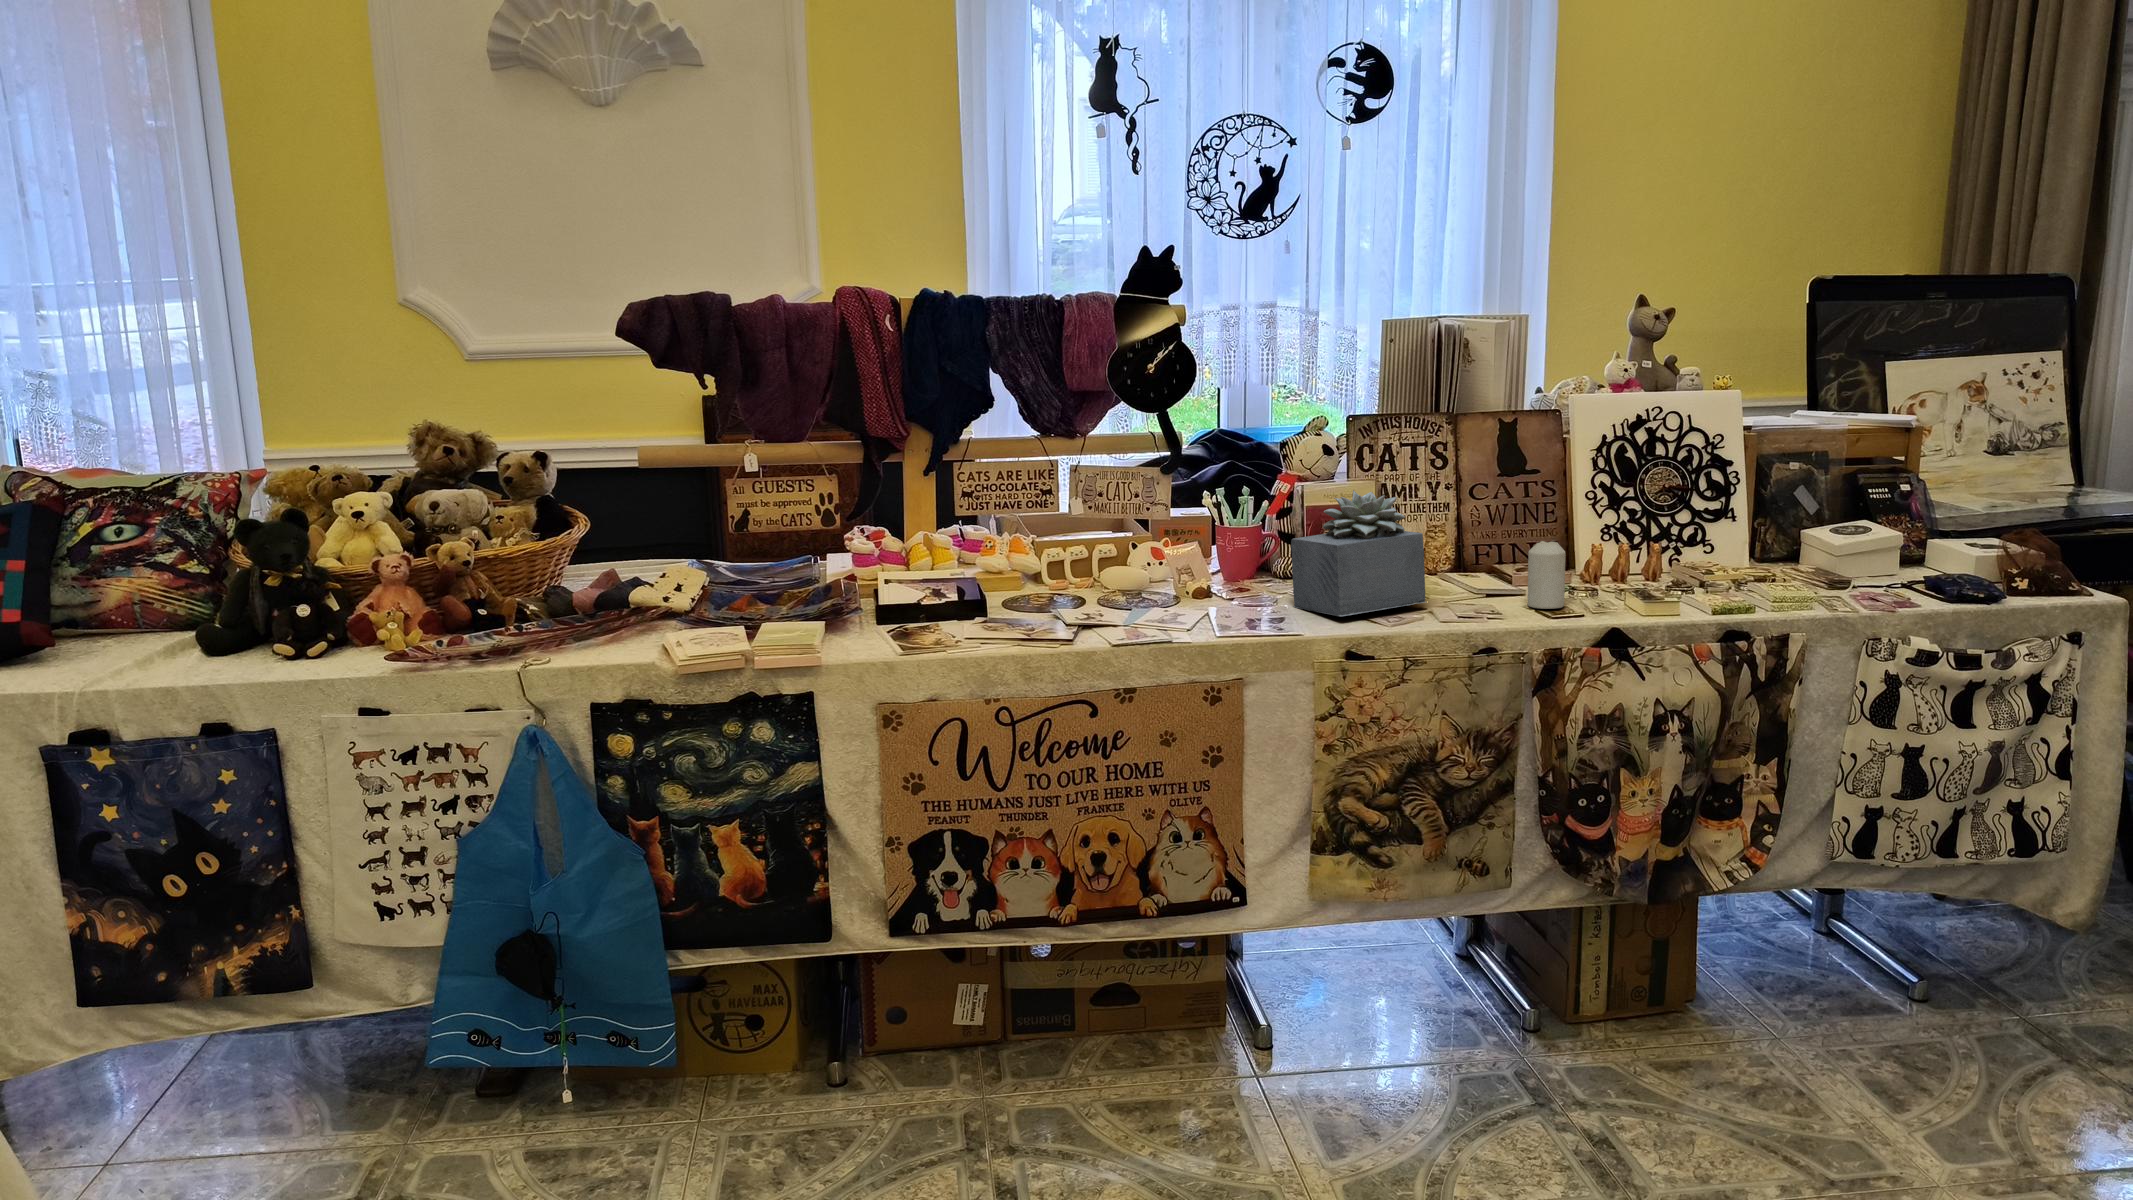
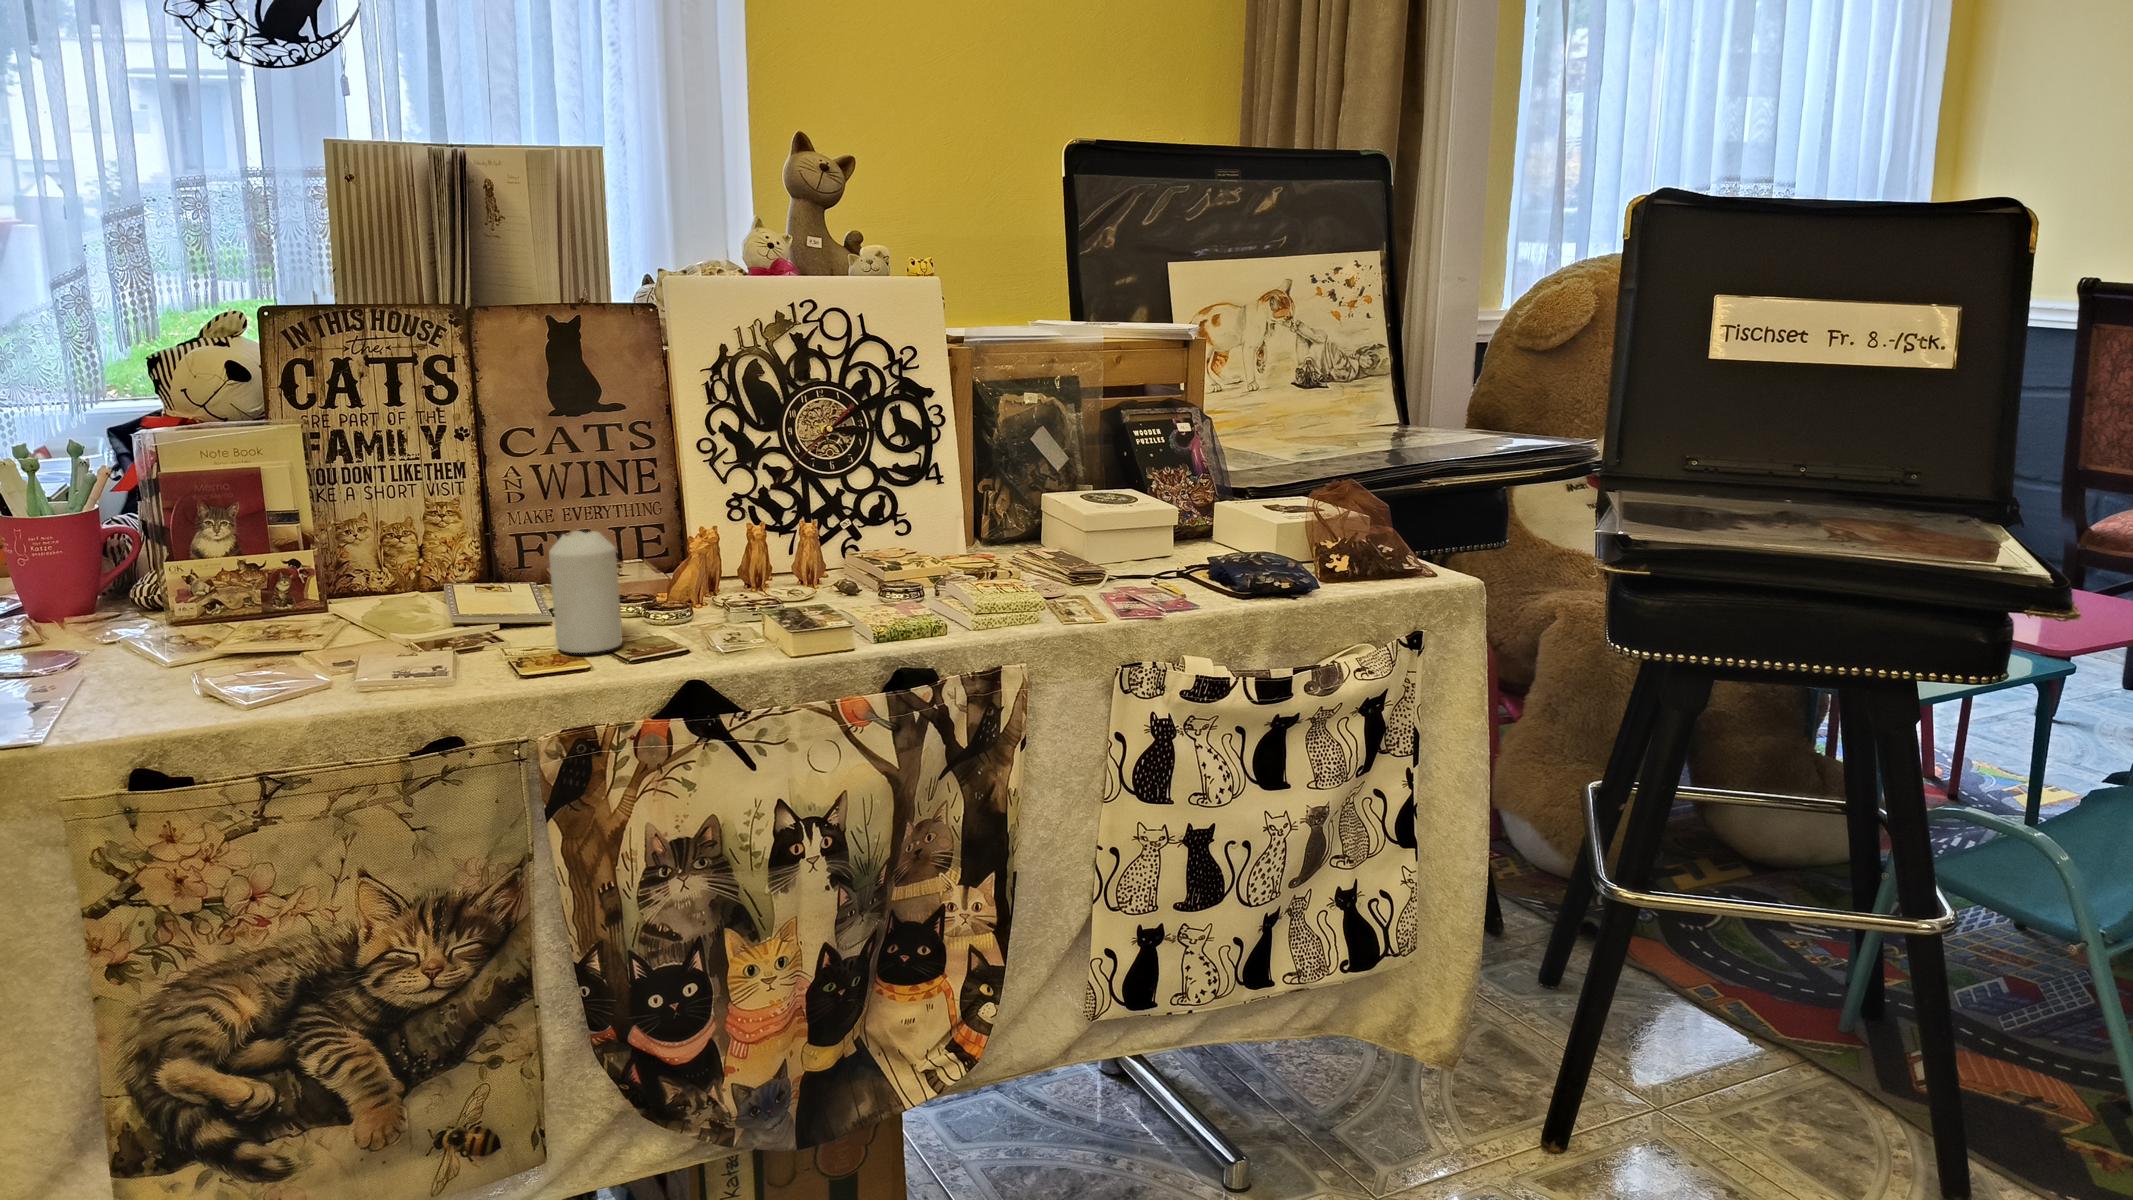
succulent plant: present [1291,490,1425,616] -> none [66,445,357,698]

